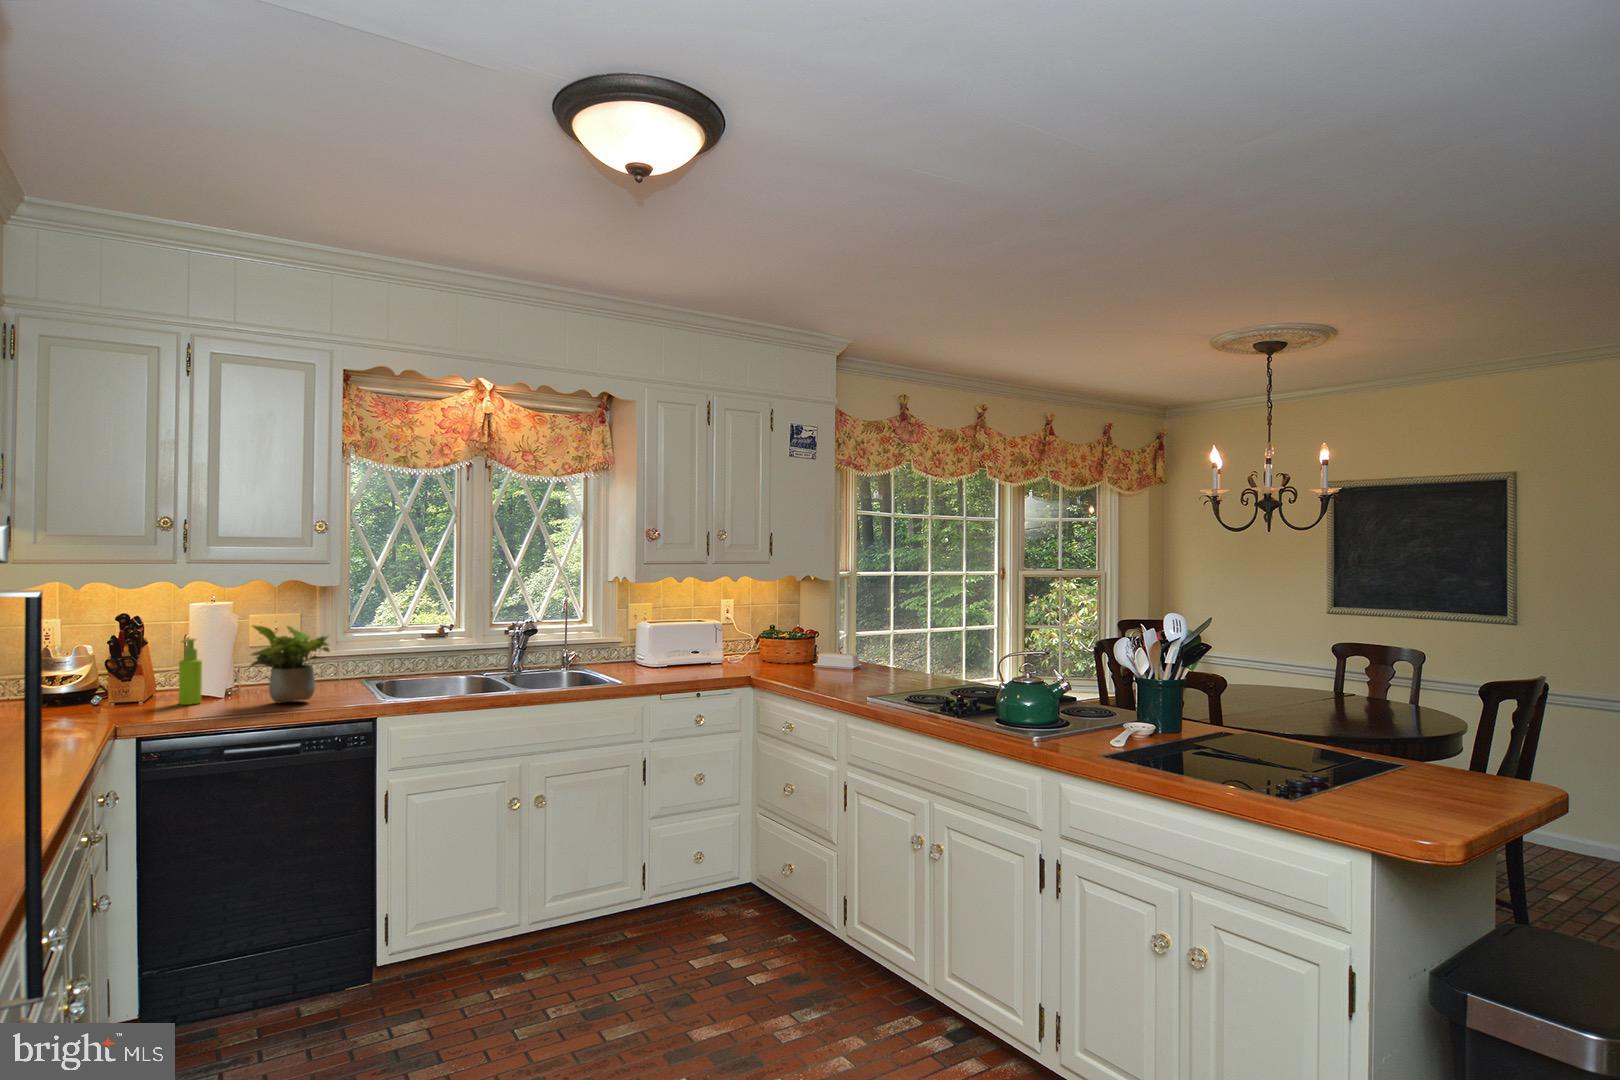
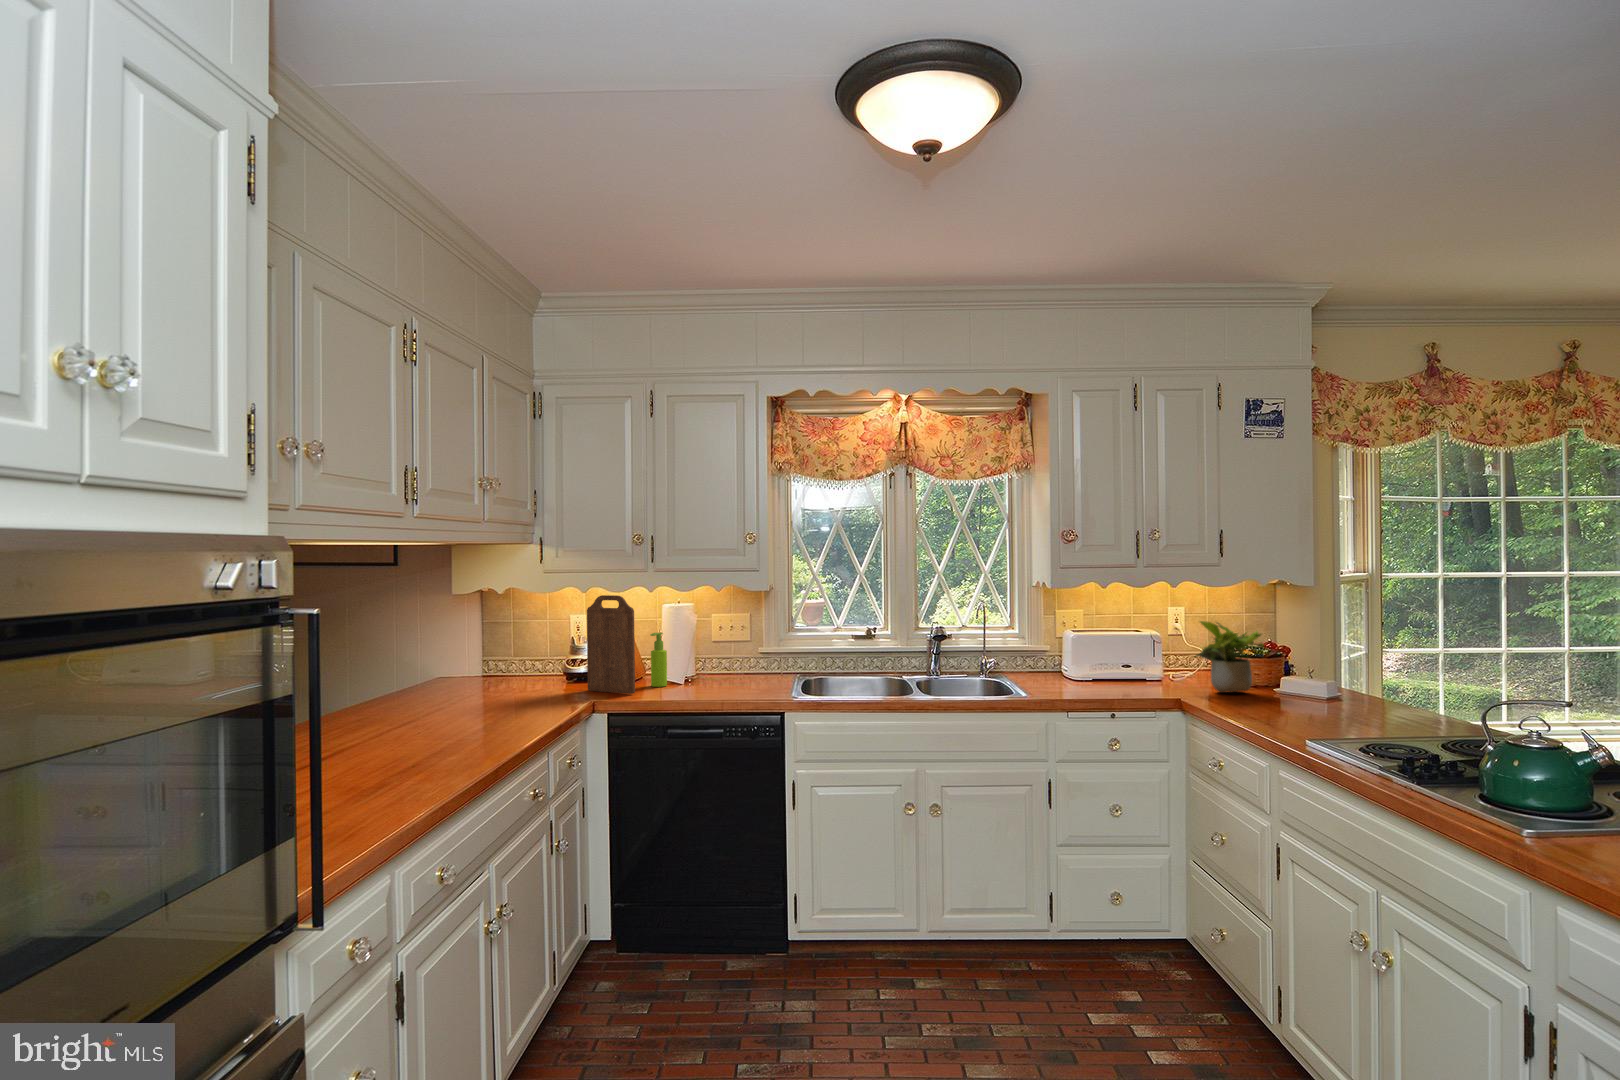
cutting board: none [88,593,170,716] -> present [587,595,635,694]
potted plant: present [250,625,330,703] -> present [1195,621,1264,693]

